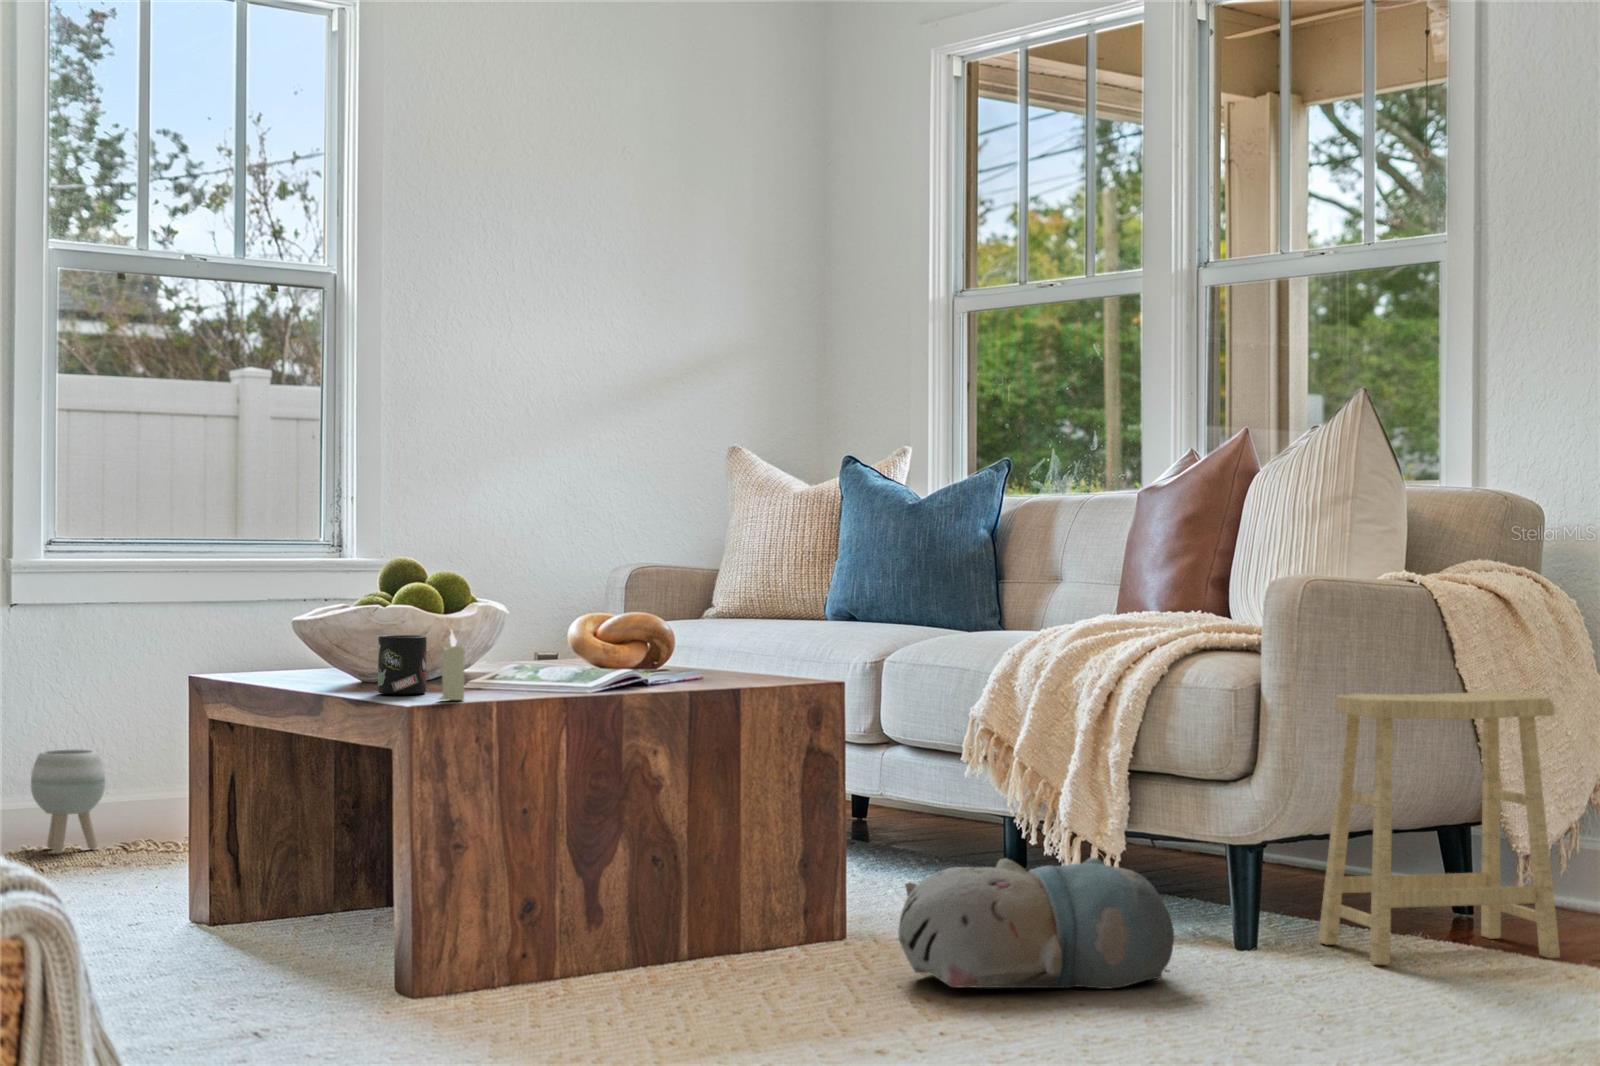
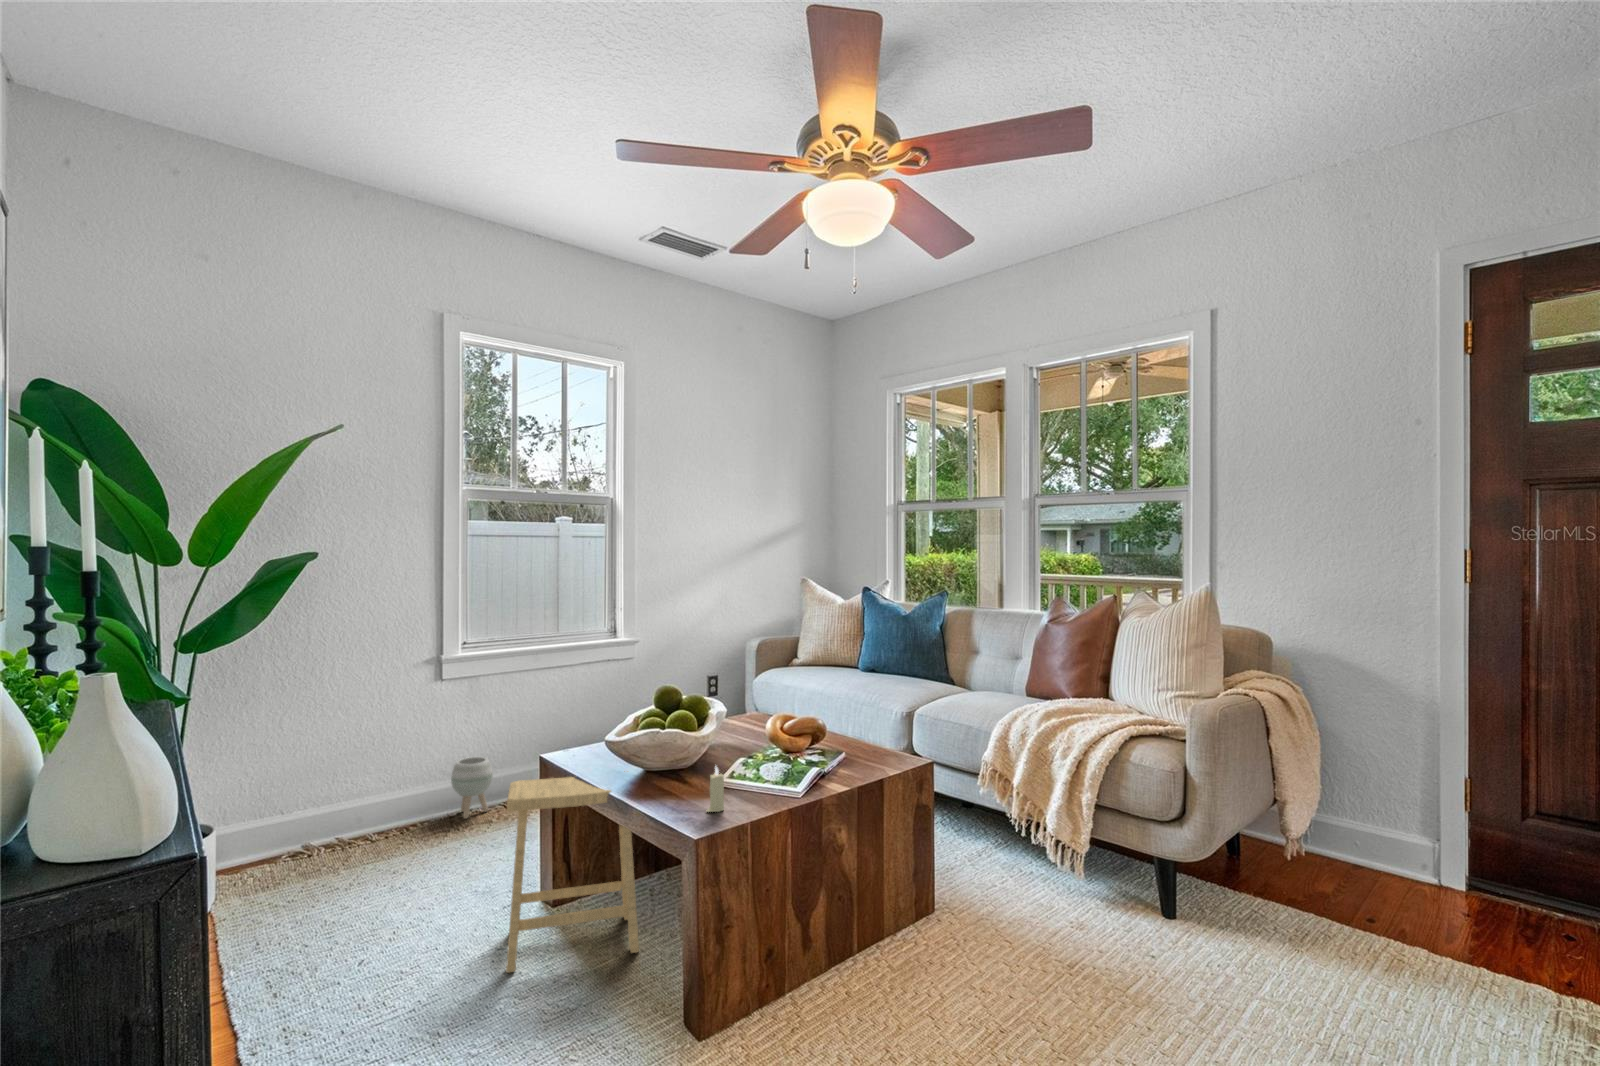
mug: present [378,635,427,694] -> none [664,754,694,797]
footstool: present [1318,692,1560,965] -> present [506,771,639,973]
plush toy: present [898,858,1174,988] -> none [1003,887,1182,1013]

